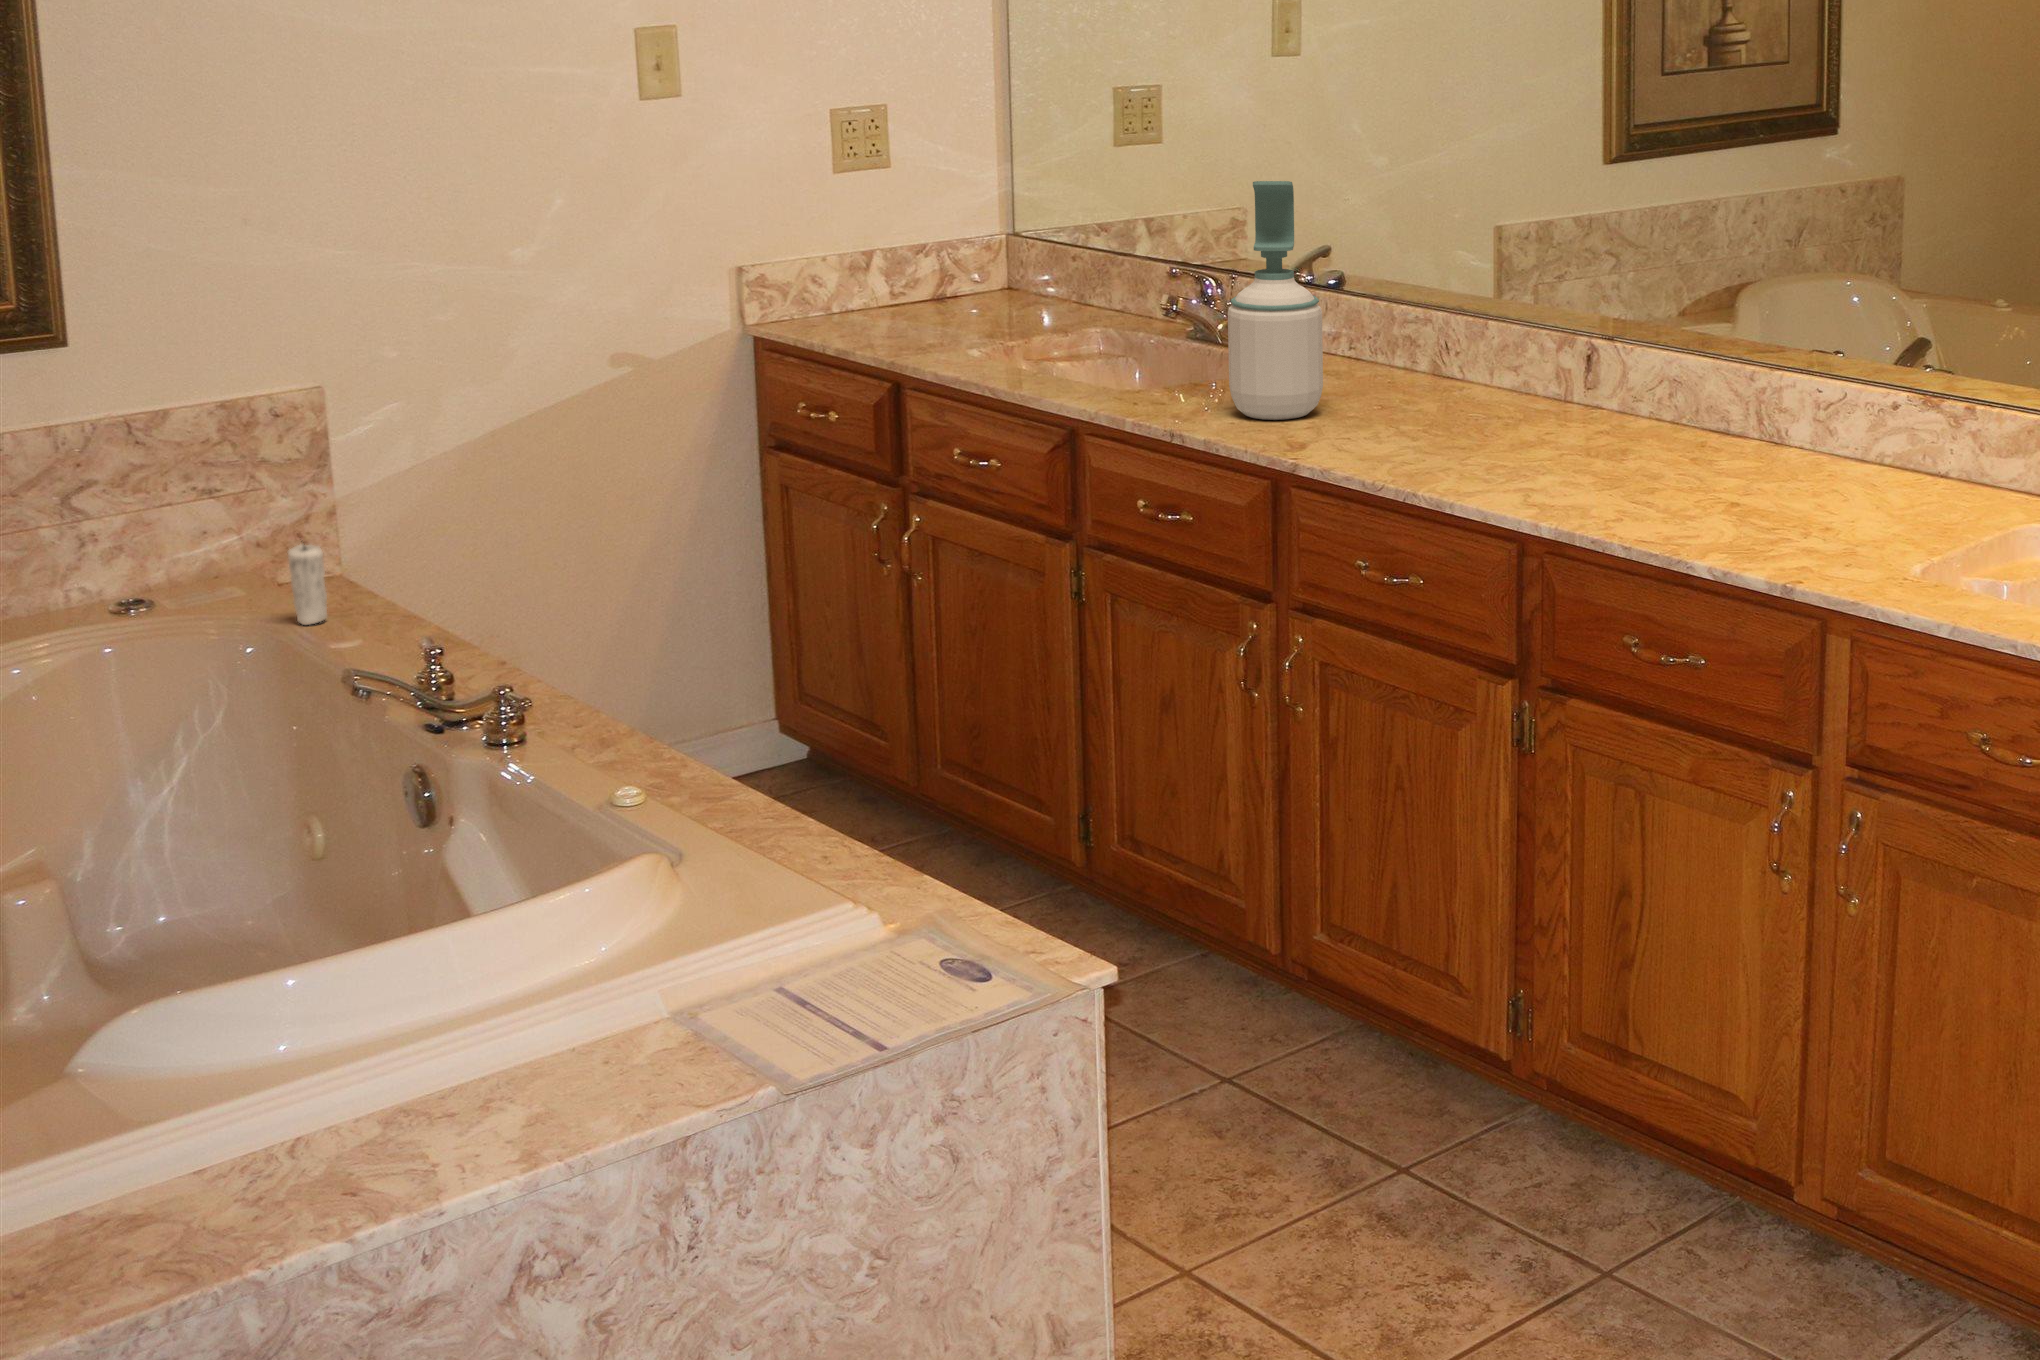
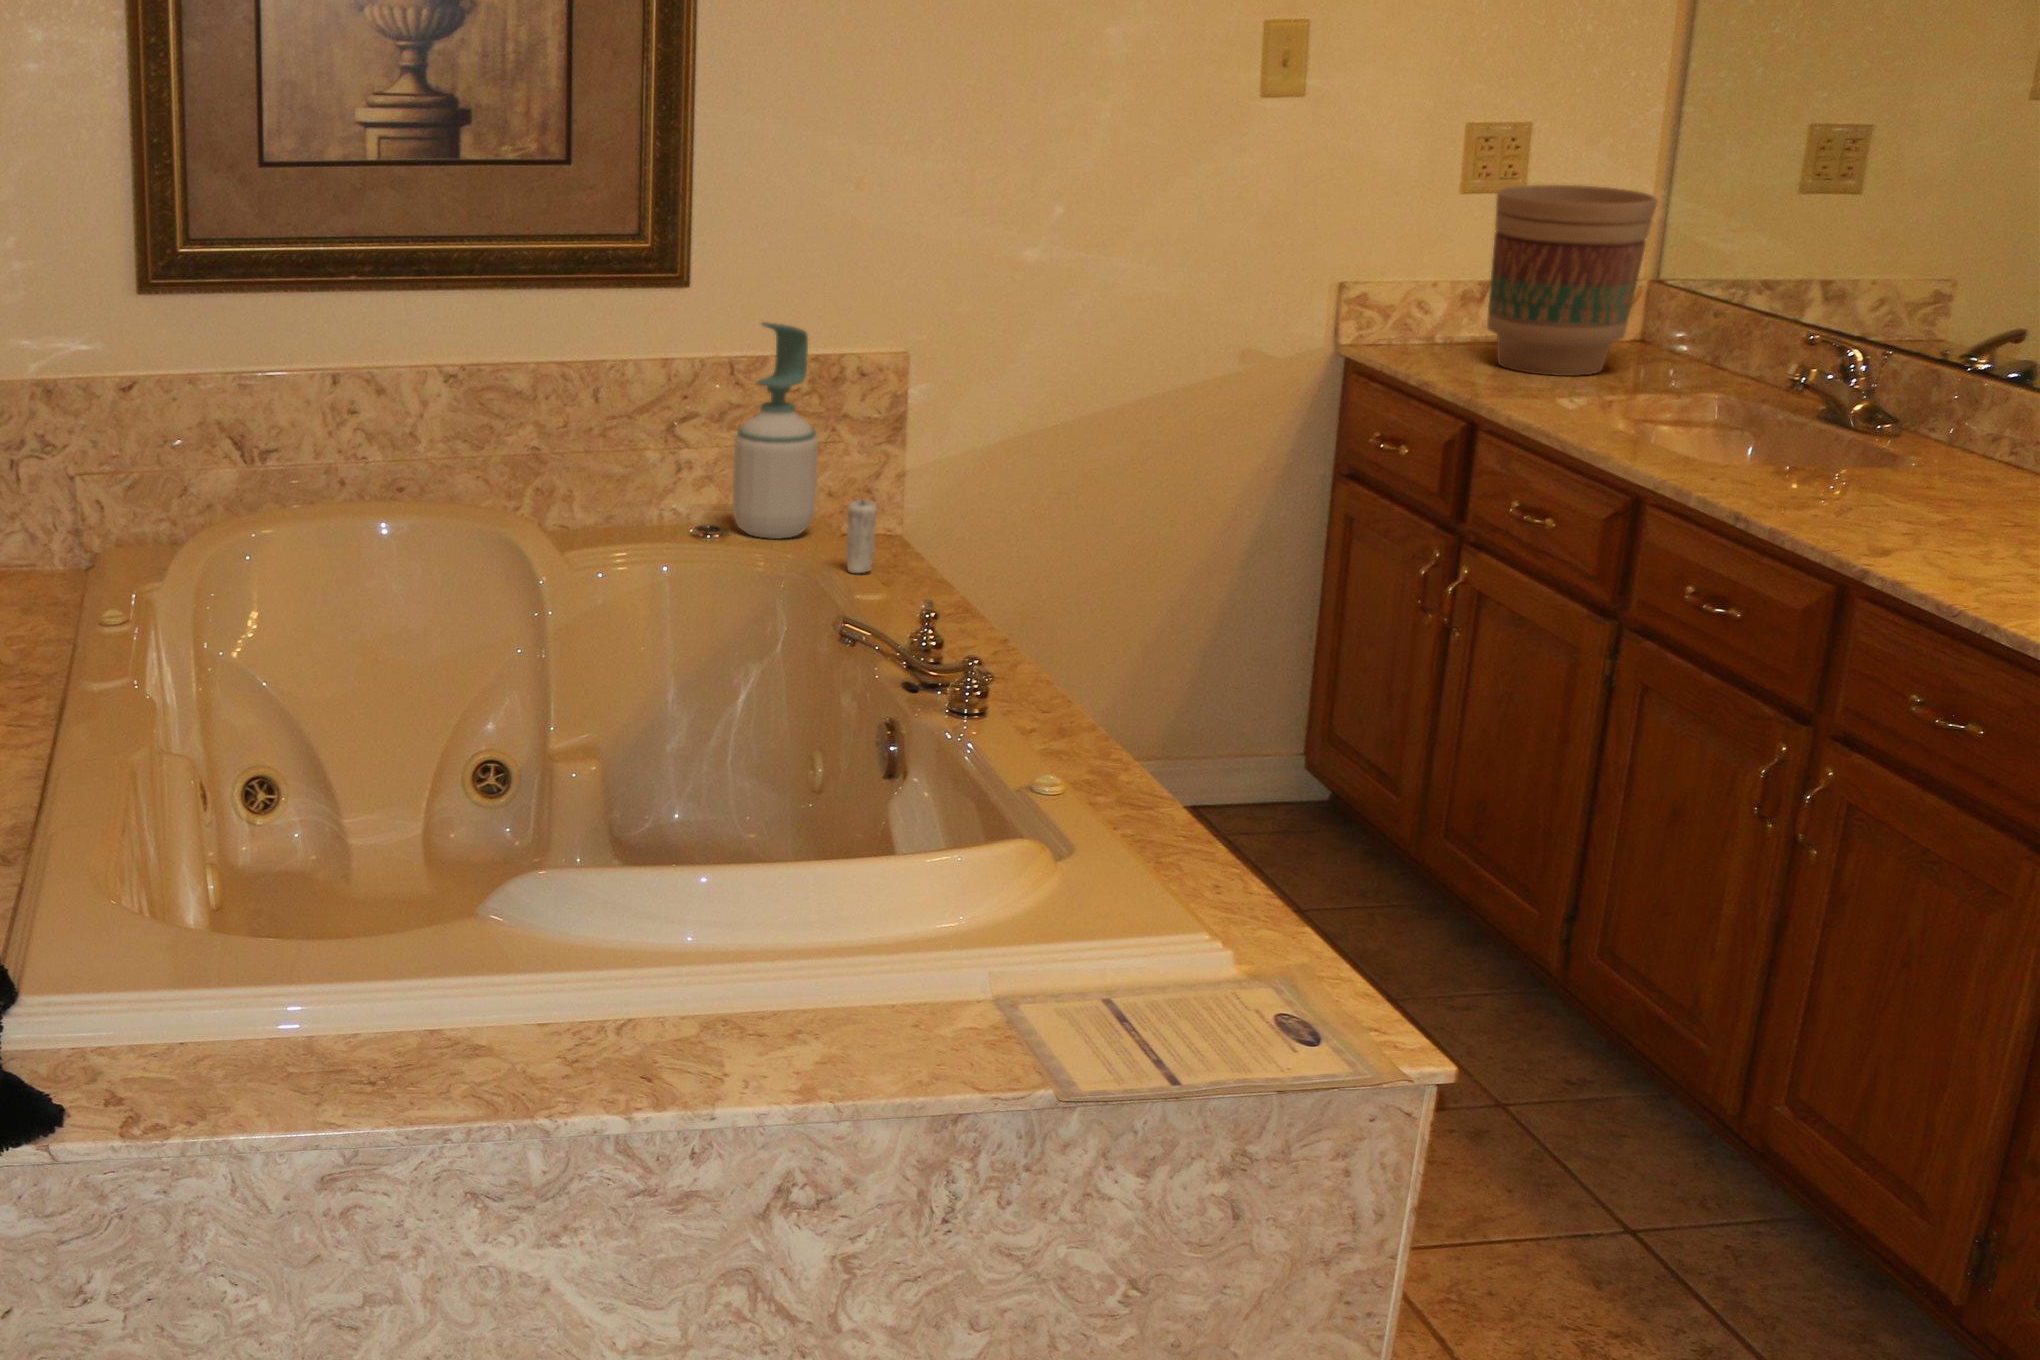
flower pot: none [868,160,1008,329] -> present [1487,185,1657,376]
soap bottle: present [1228,181,1323,420] -> present [733,322,818,539]

